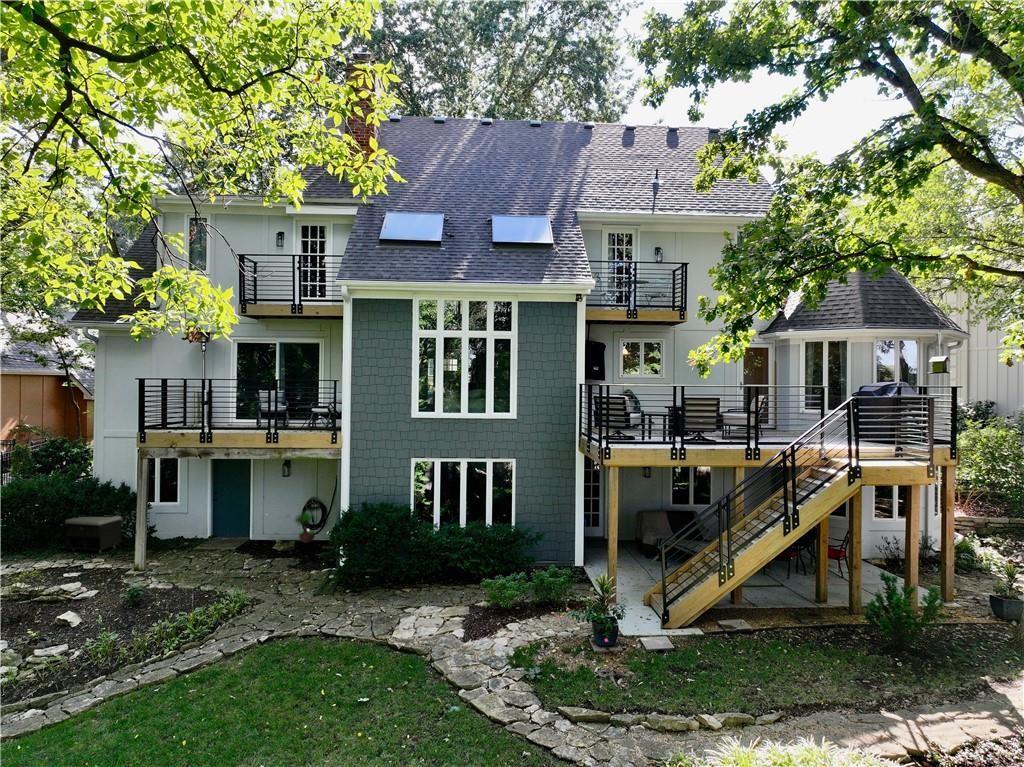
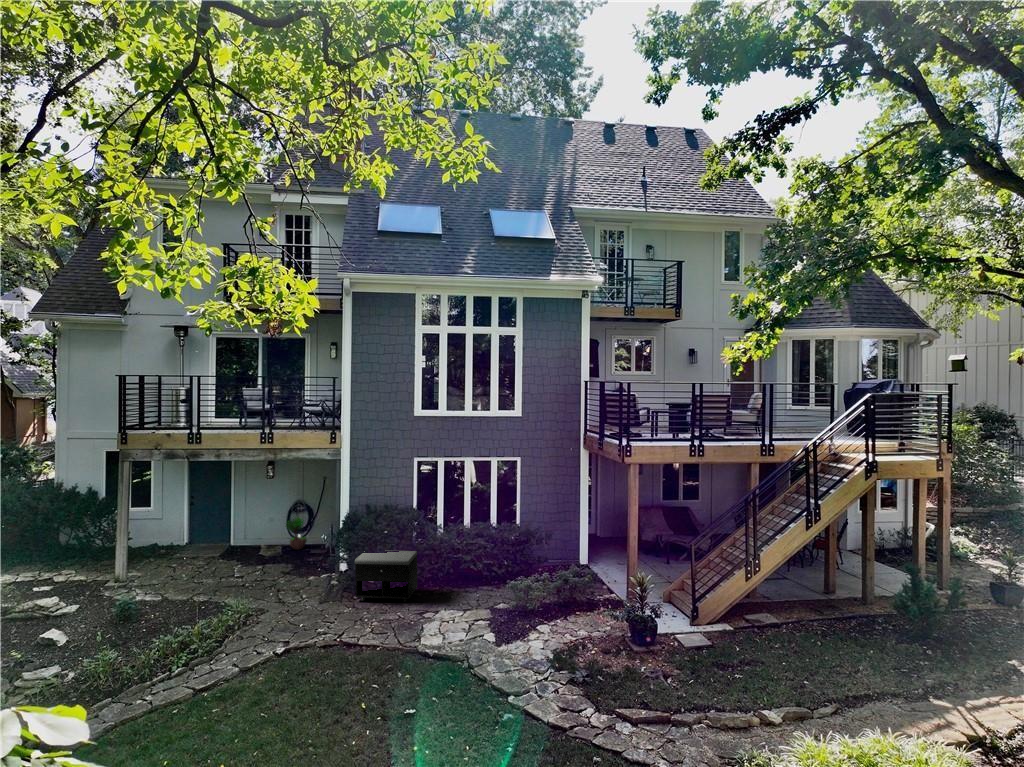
storage bench: present [65,516,122,553] -> present [355,551,417,602]

